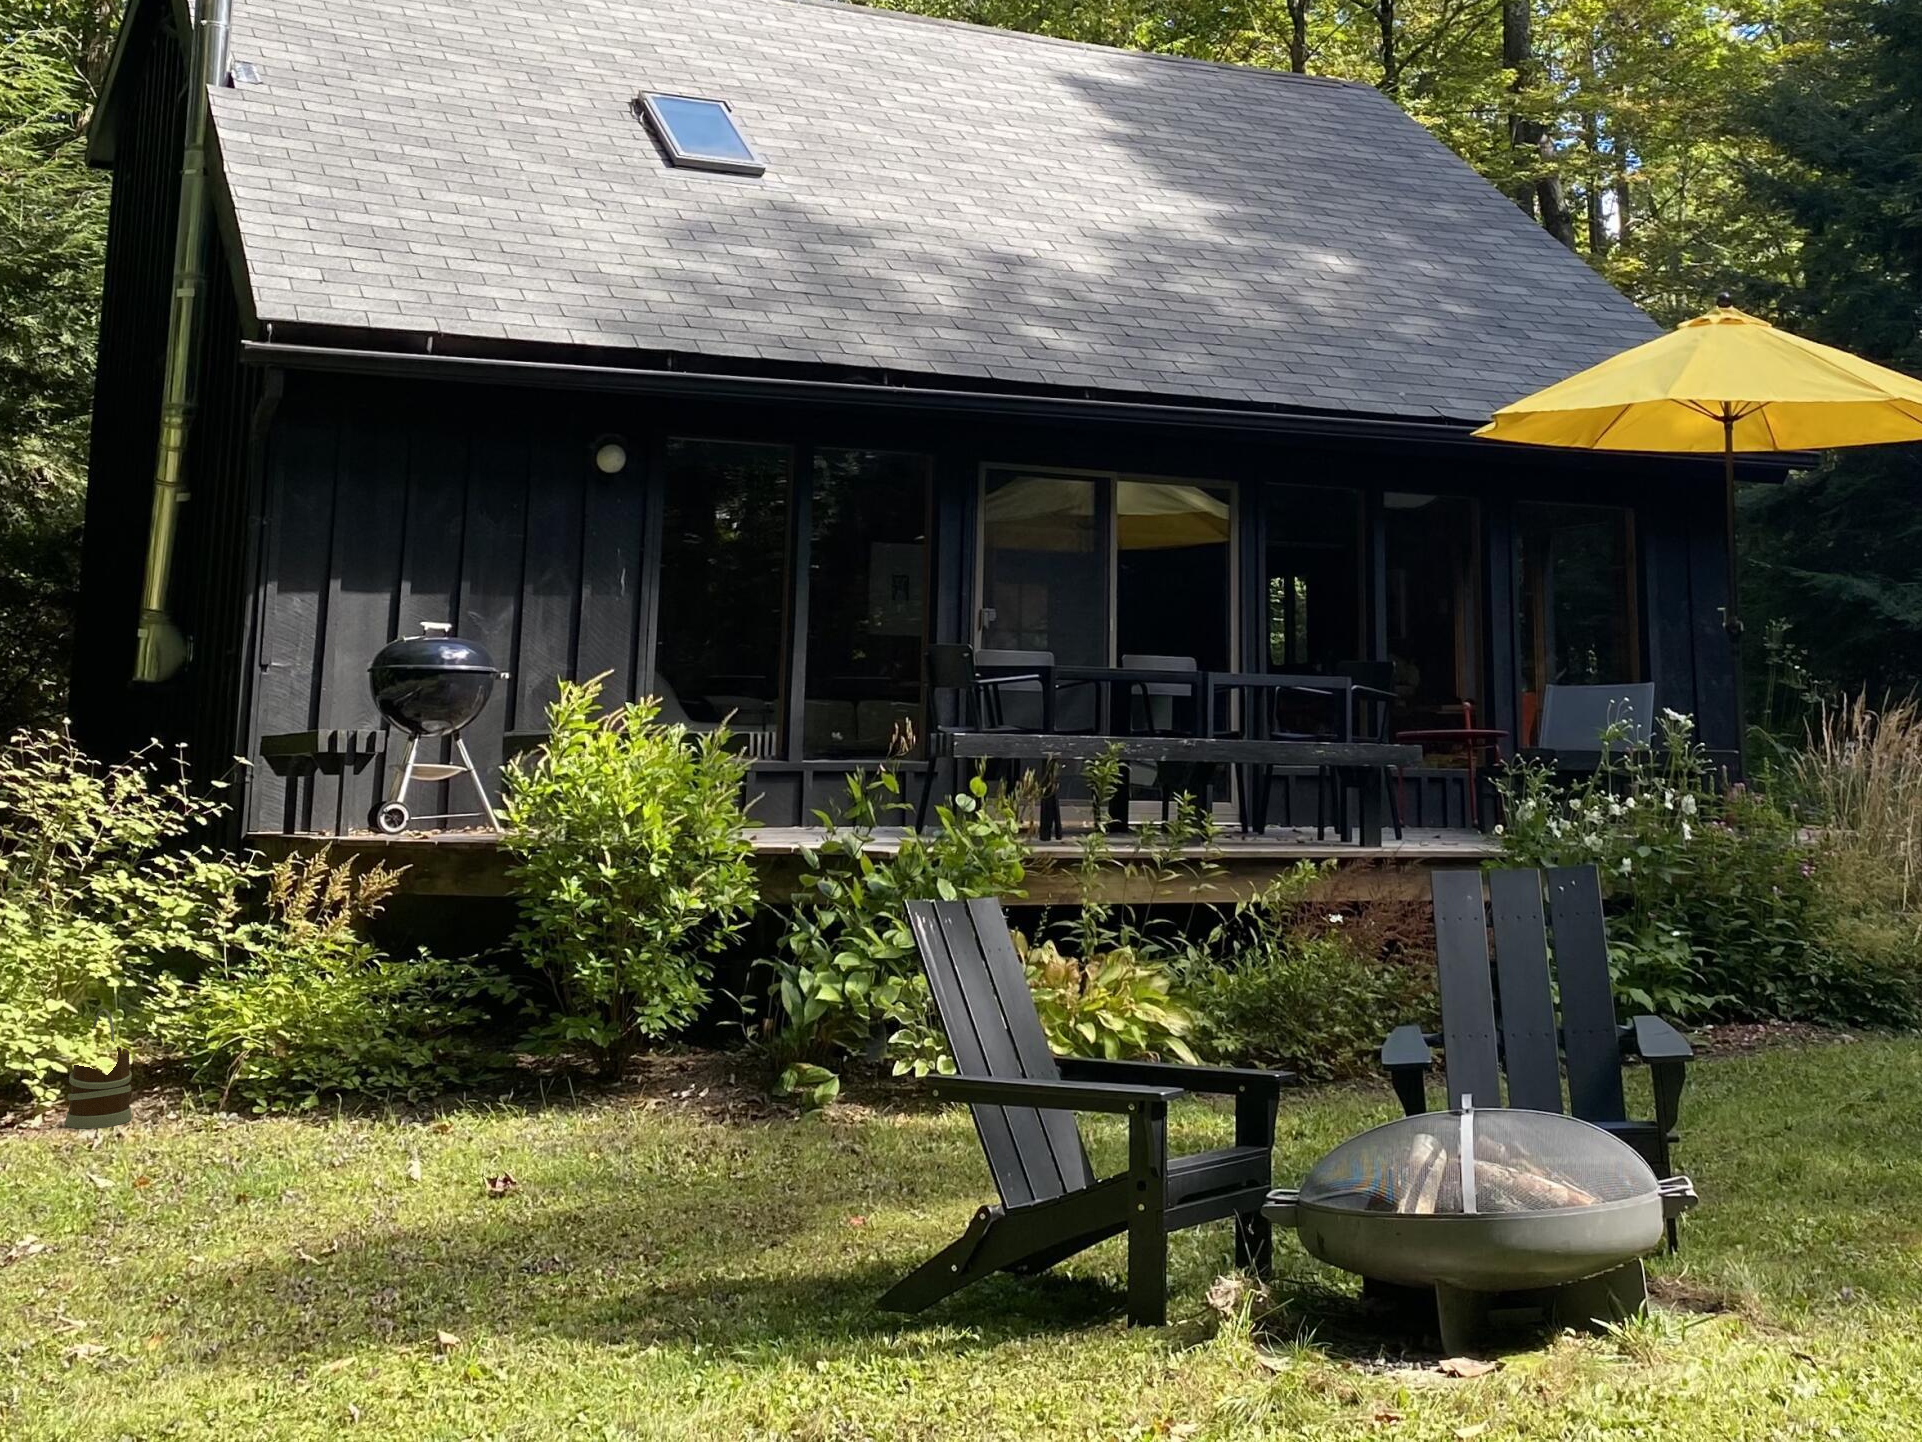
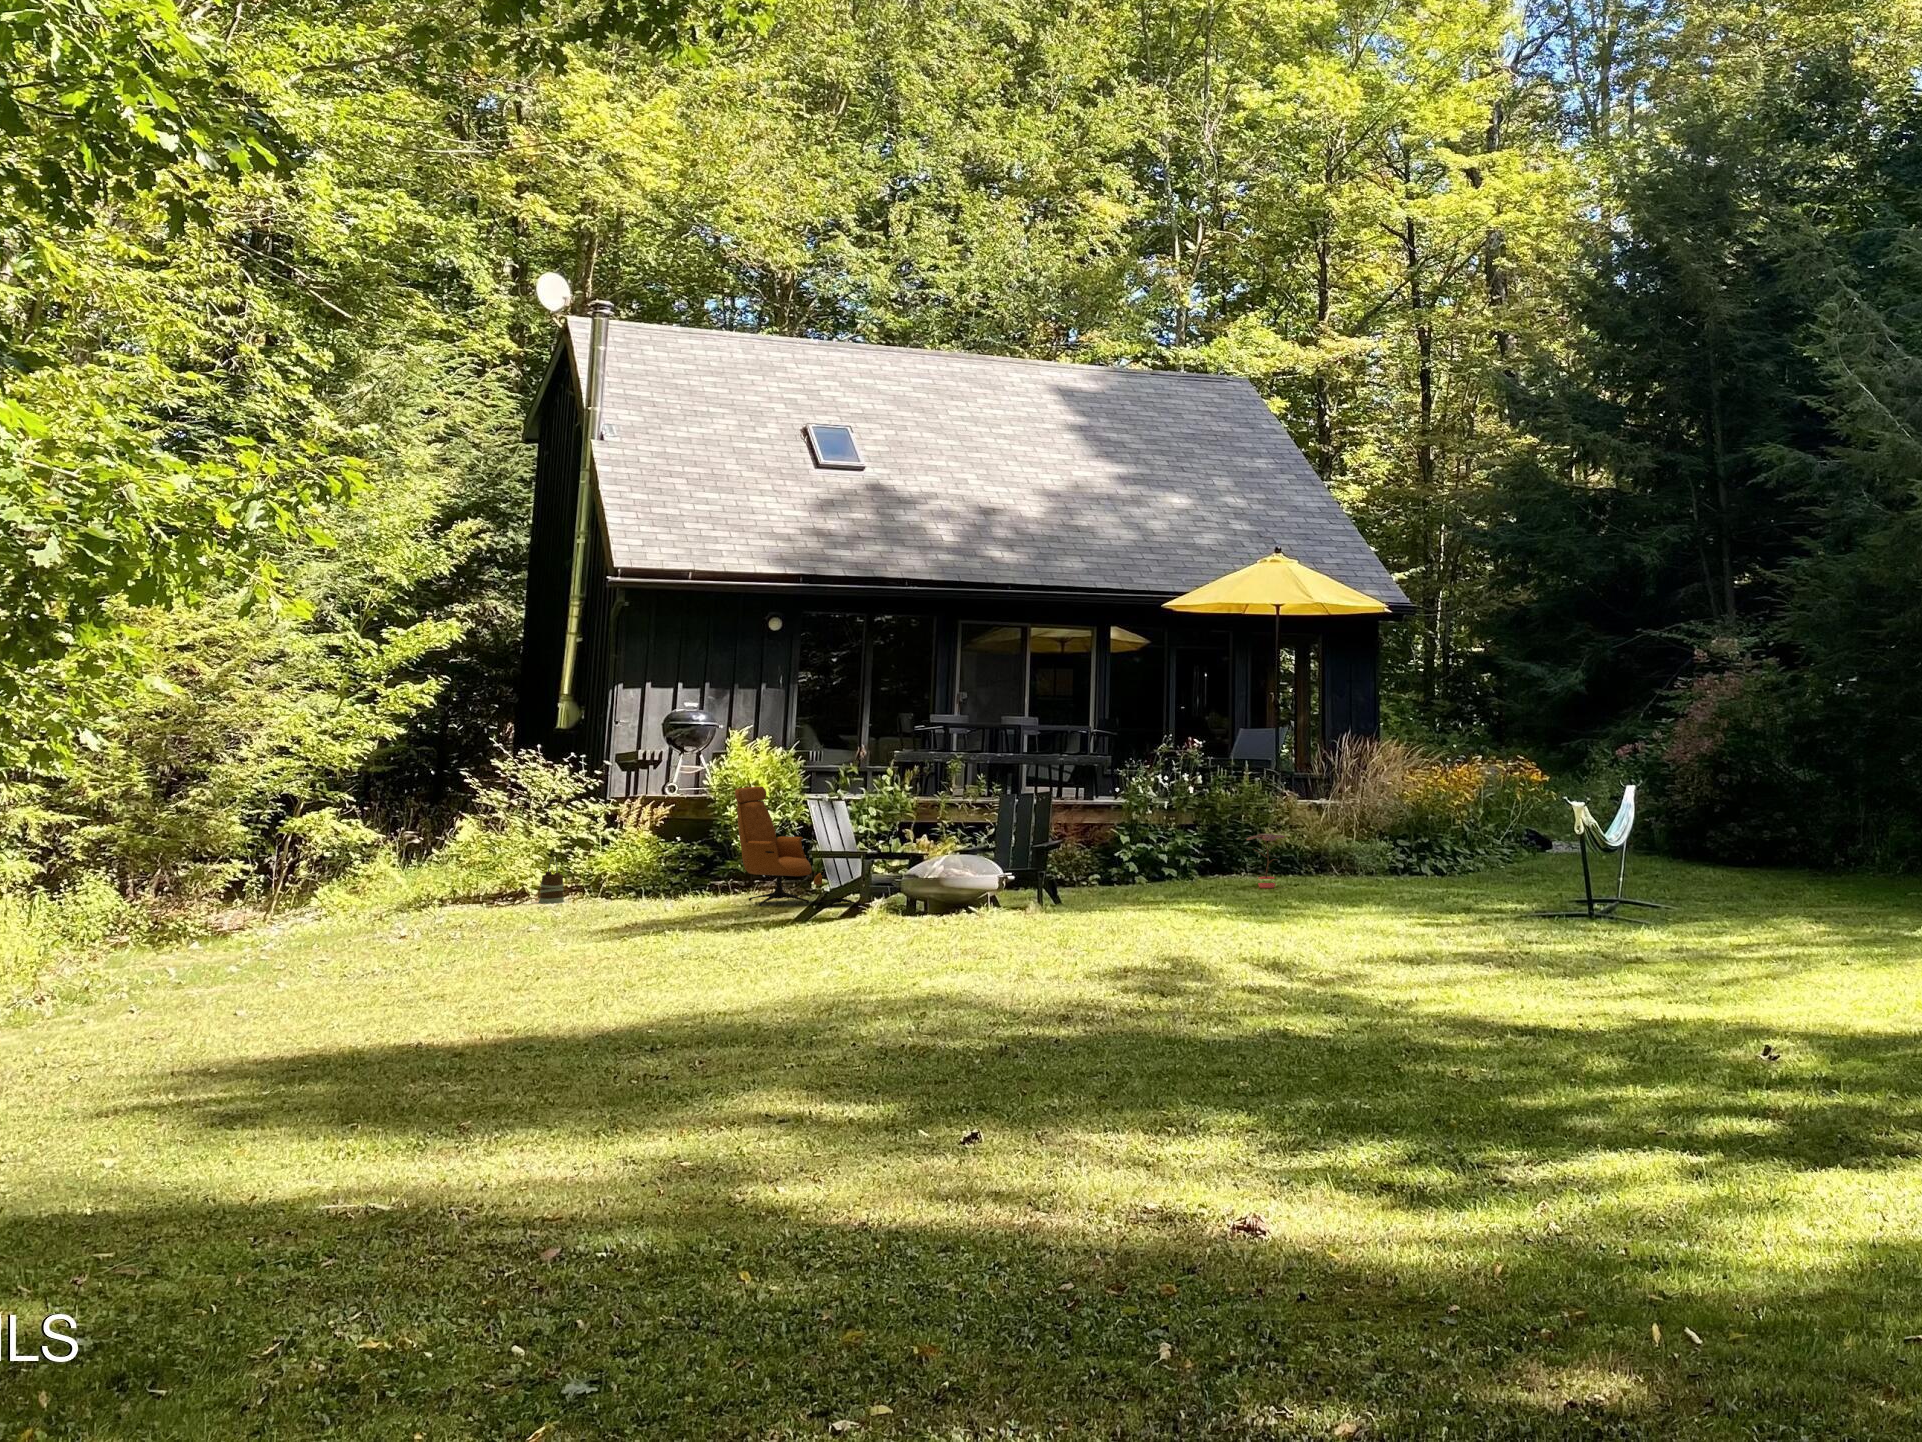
lounge chair: none [577,822,917,1143] -> present [735,787,861,908]
potted plant: none [1728,910,1808,1035] -> present [1247,834,1285,888]

